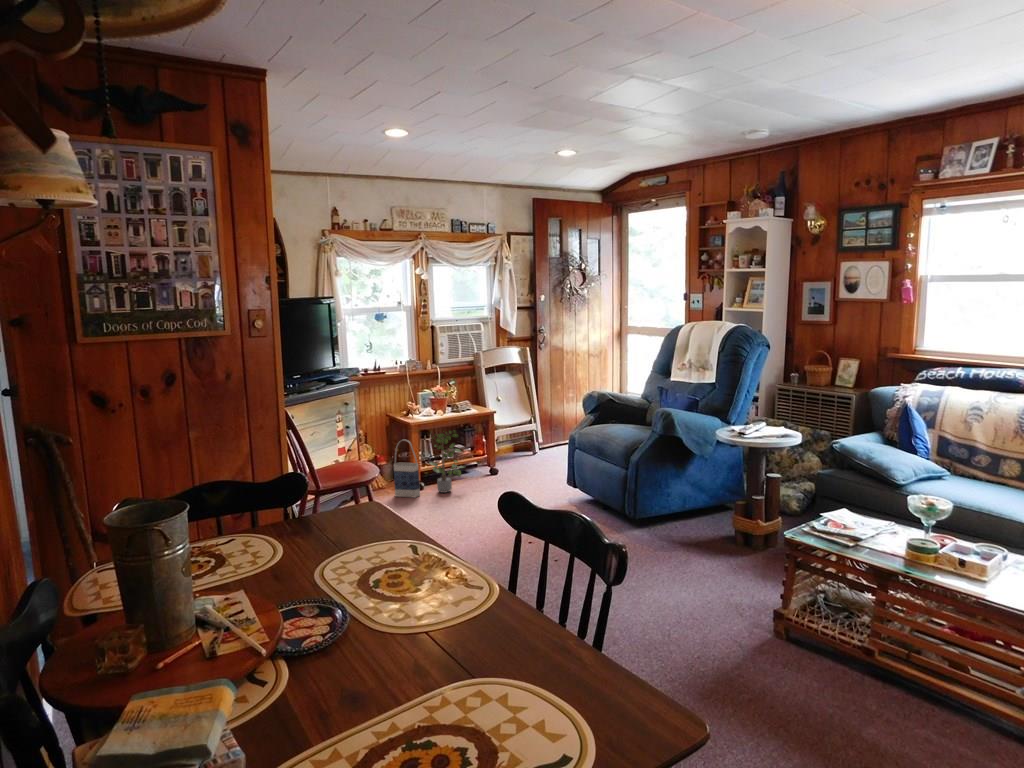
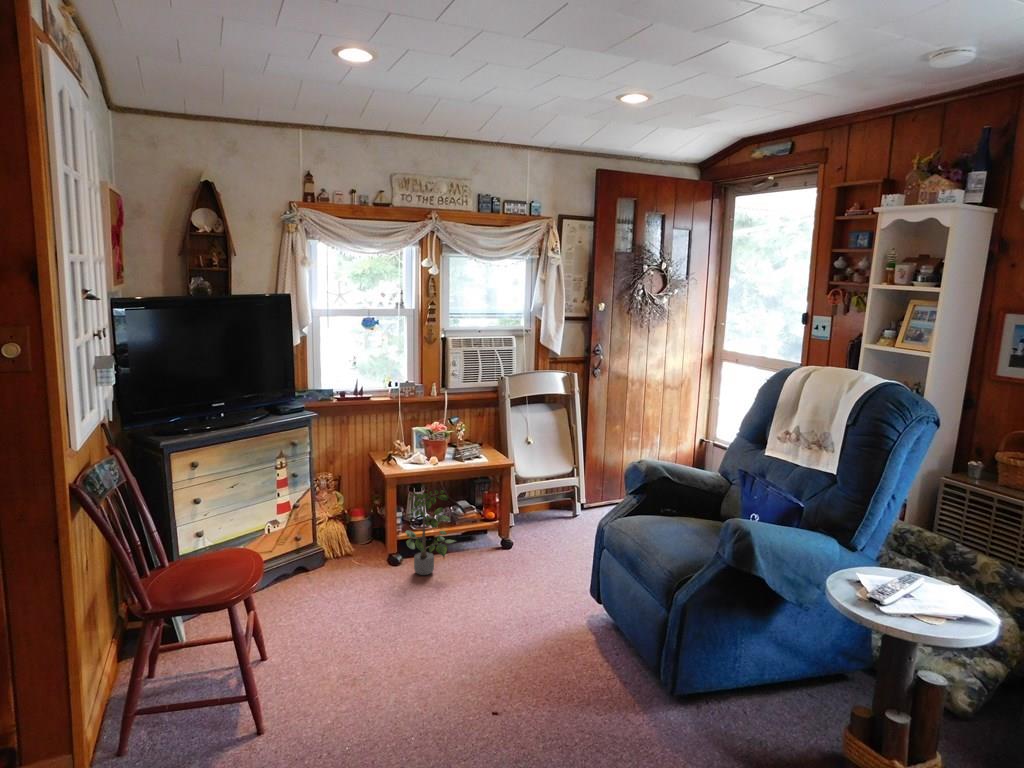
bag: present [394,440,420,498] -> none [355,497,390,579]

